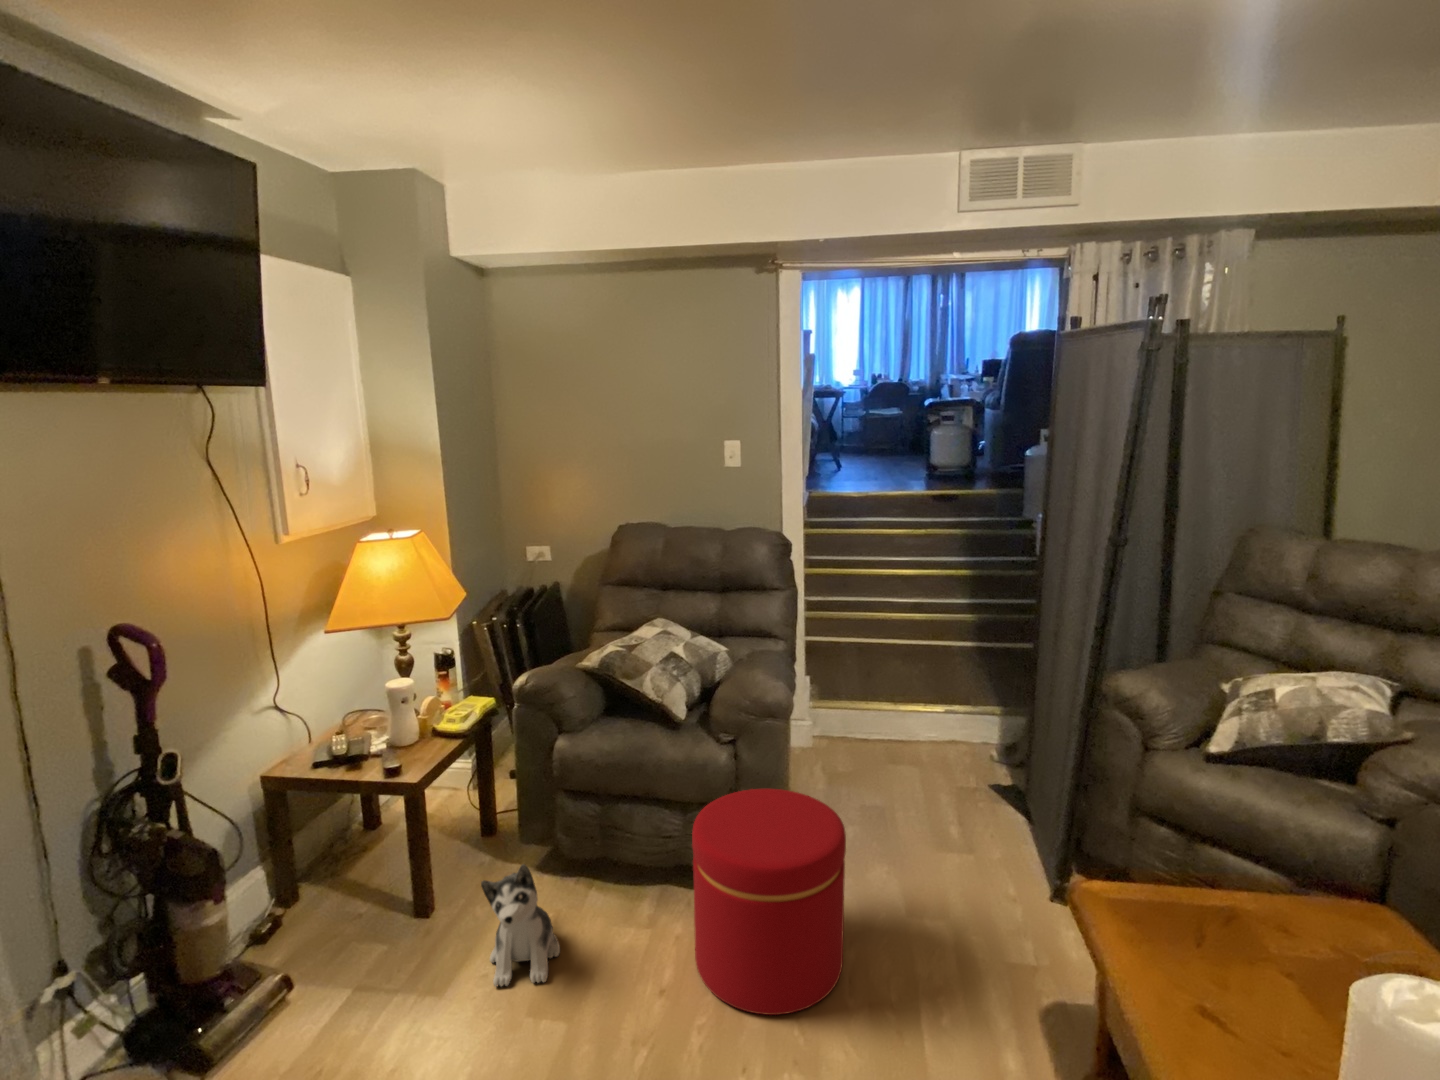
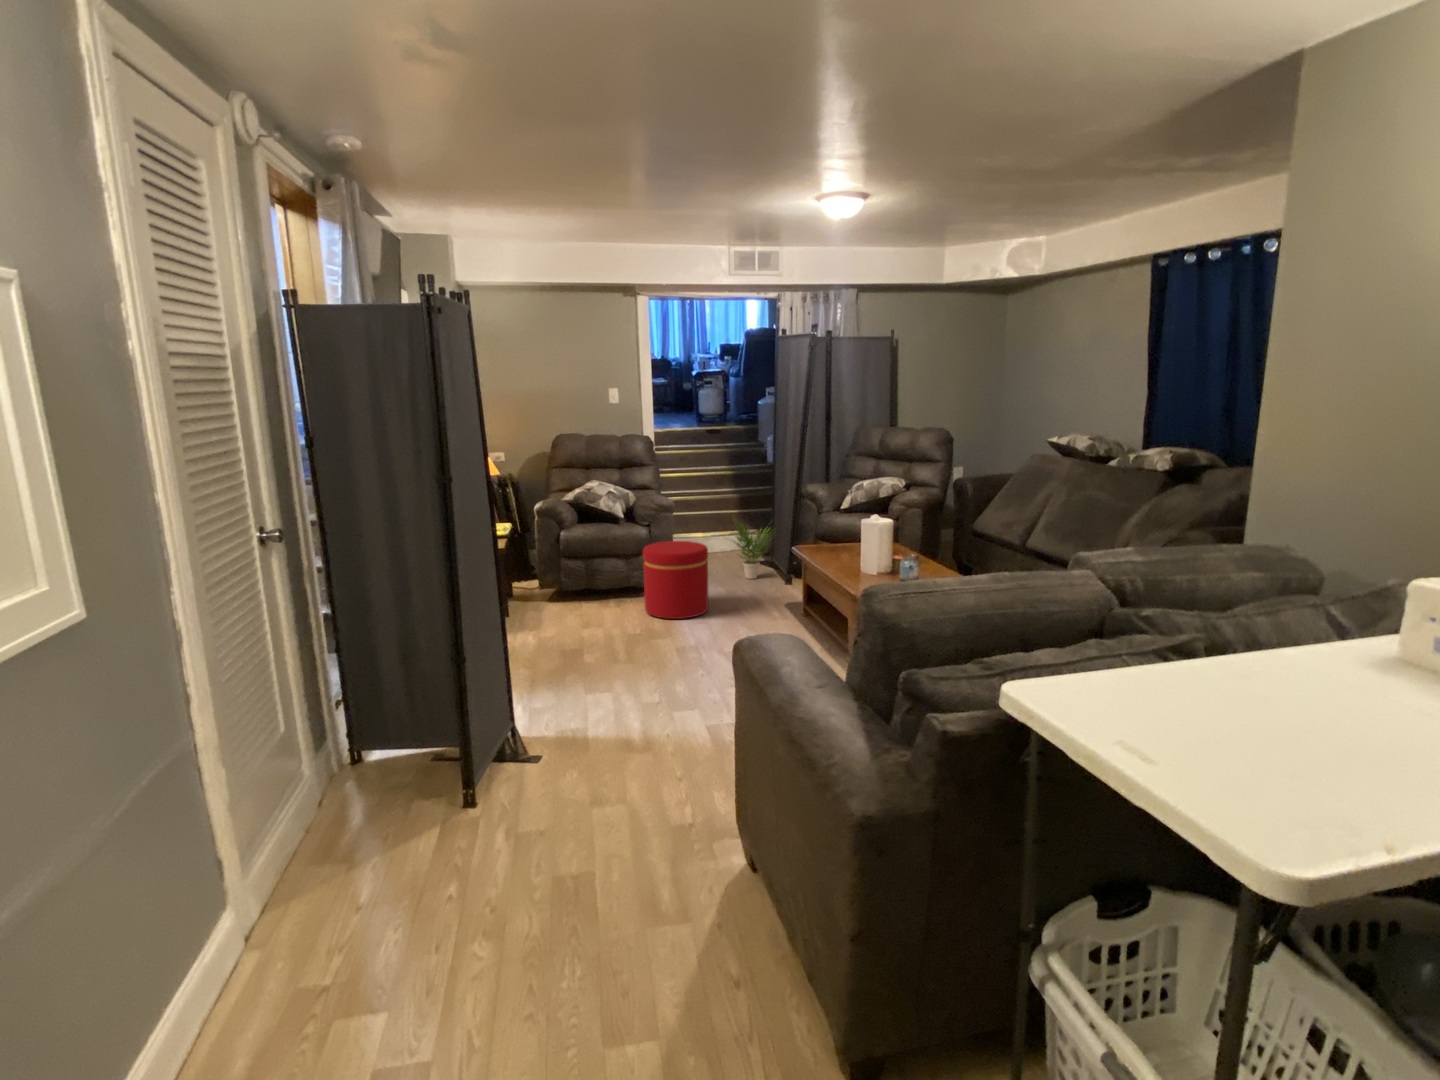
potted plant: none [905,700,1036,850] -> present [734,518,770,579]
plush toy: present [481,864,560,987] -> none [552,574,584,628]

